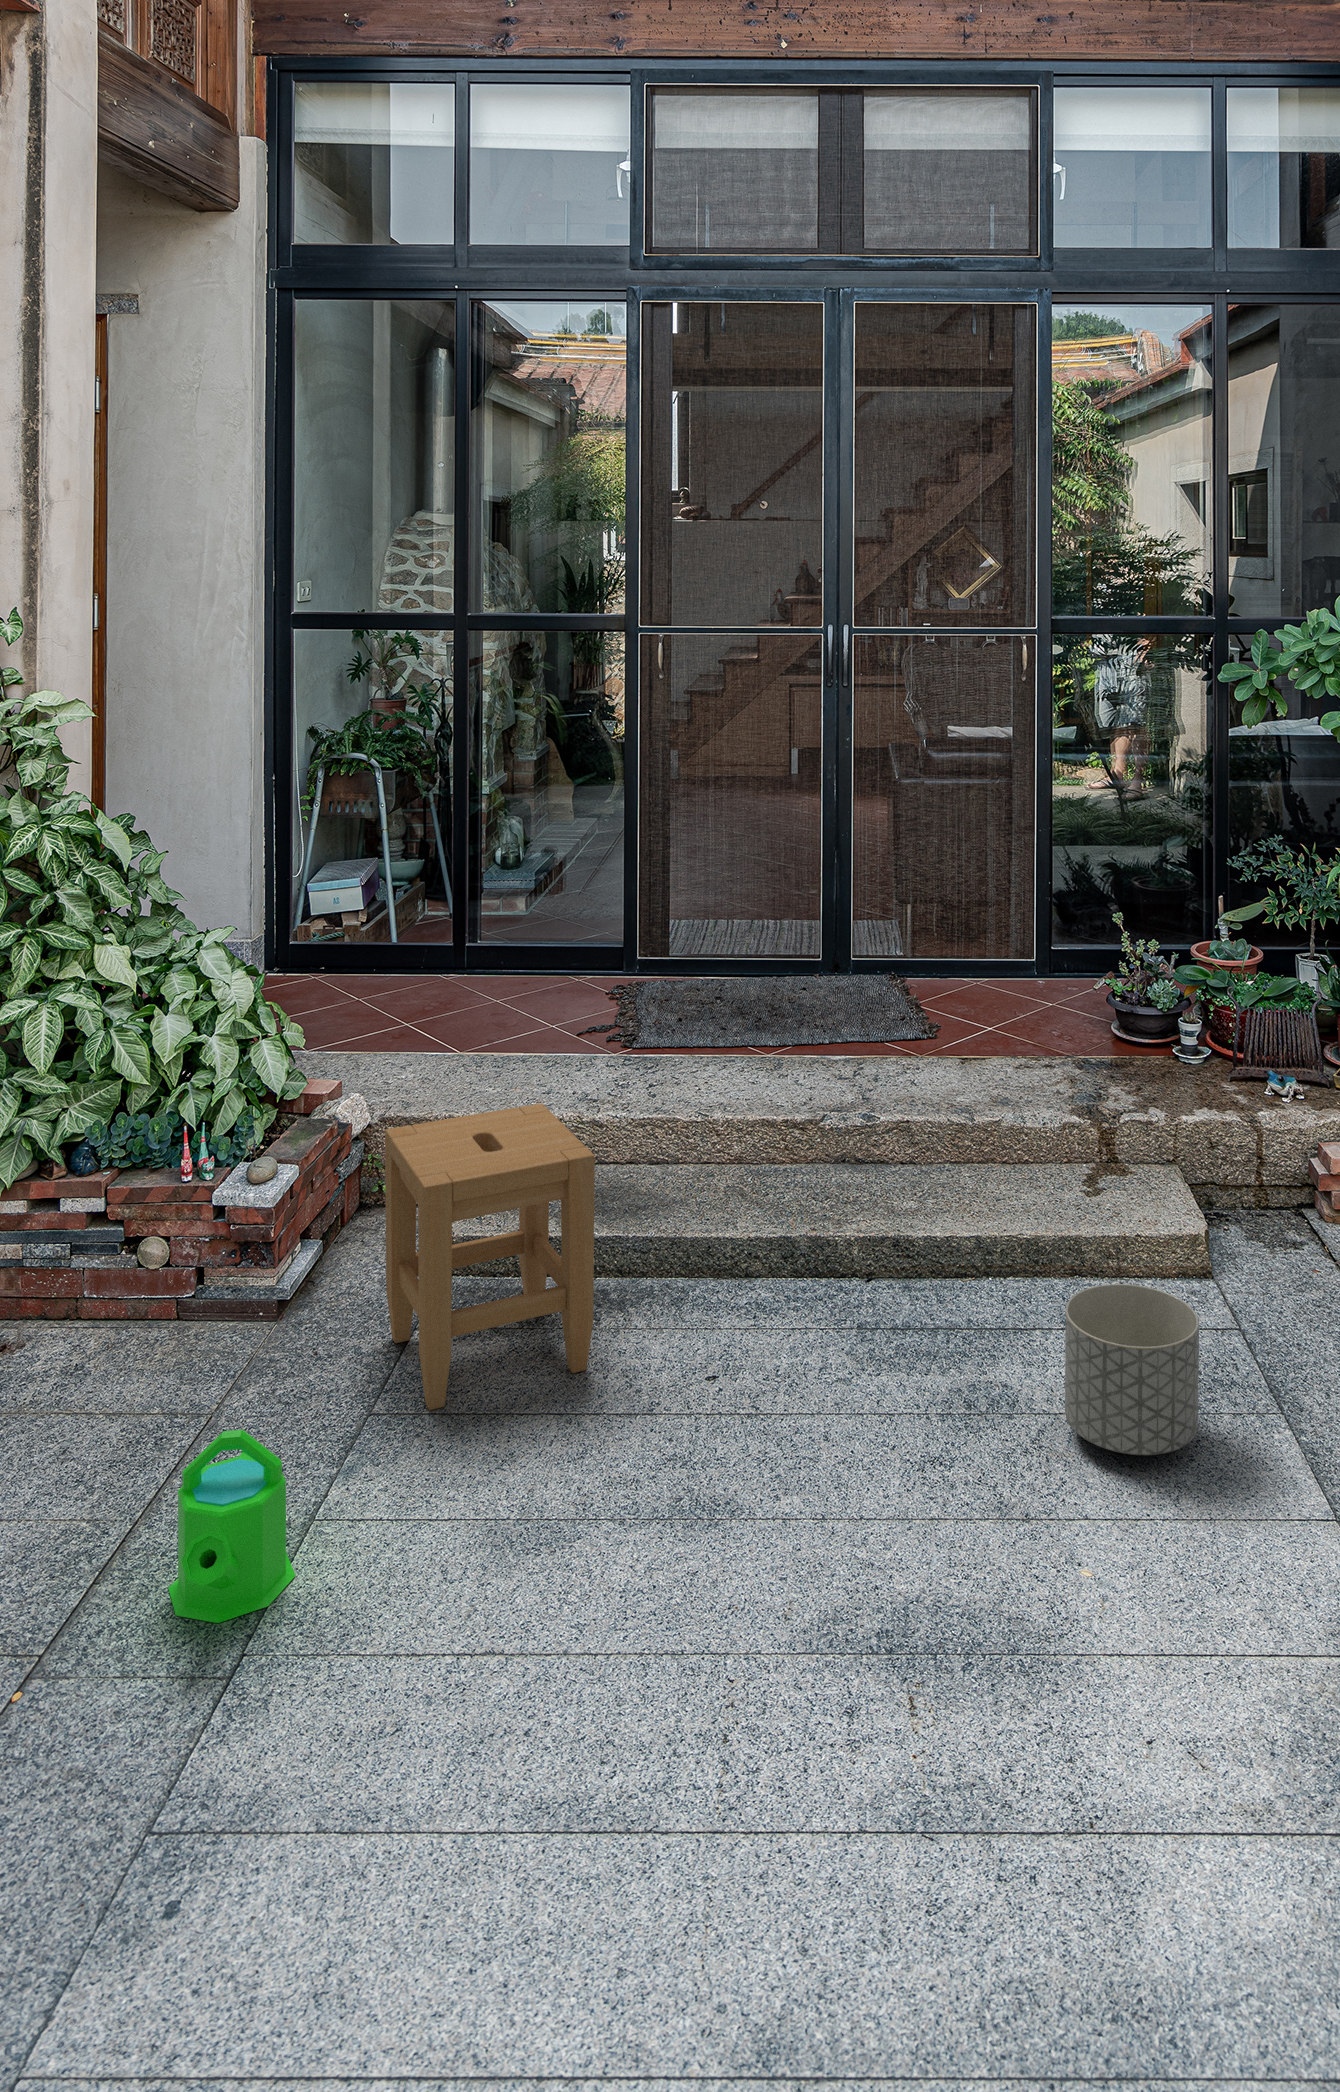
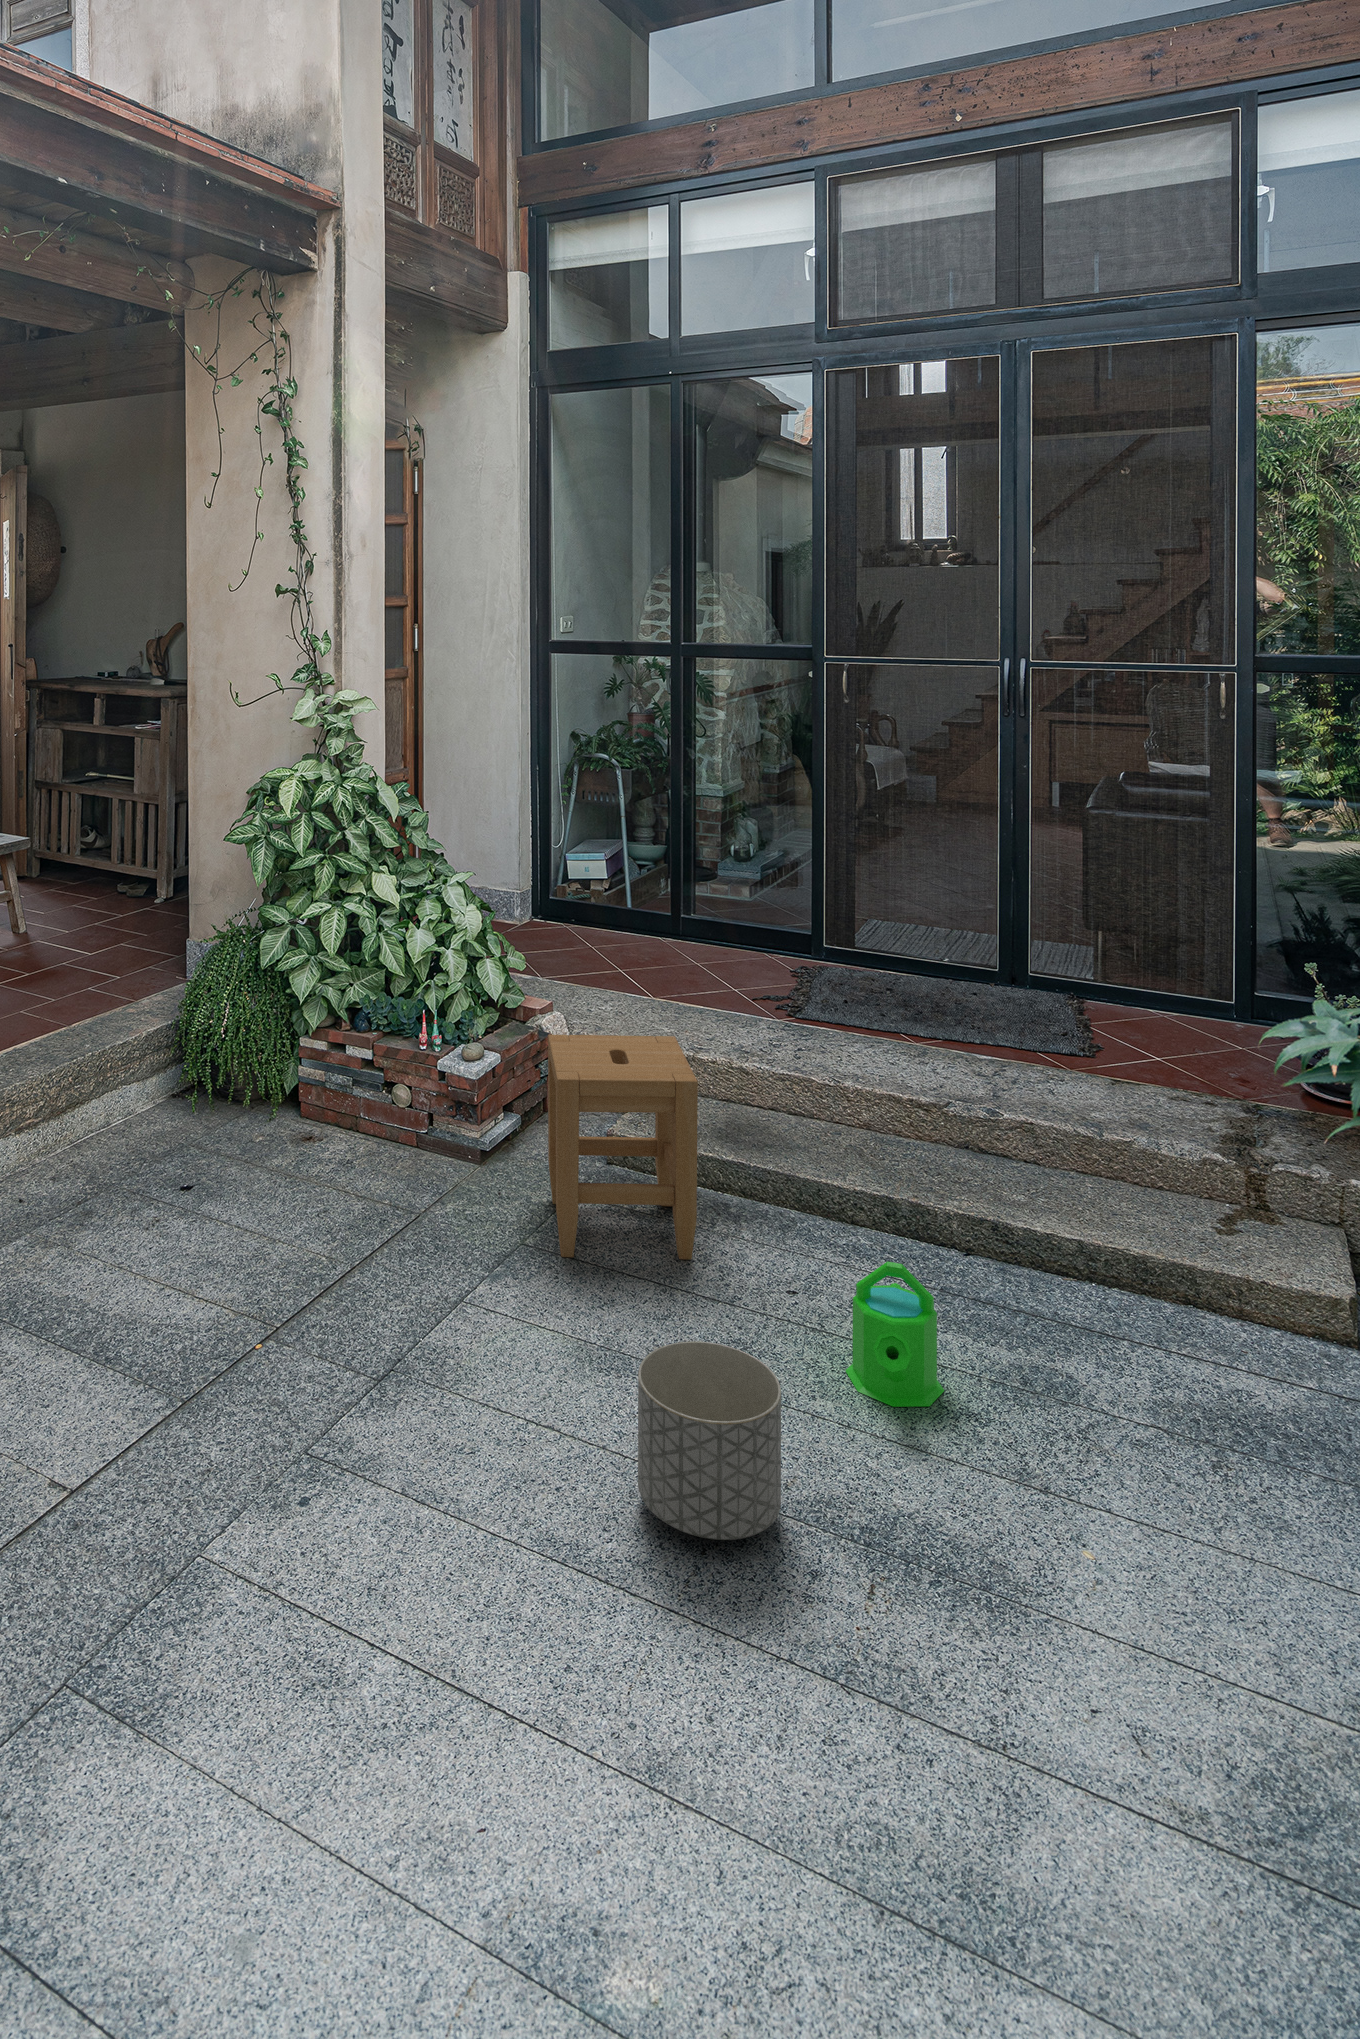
planter: present [1065,1284,1199,1455] -> present [638,1341,781,1540]
watering can: present [168,1430,295,1623] -> present [845,1262,945,1407]

